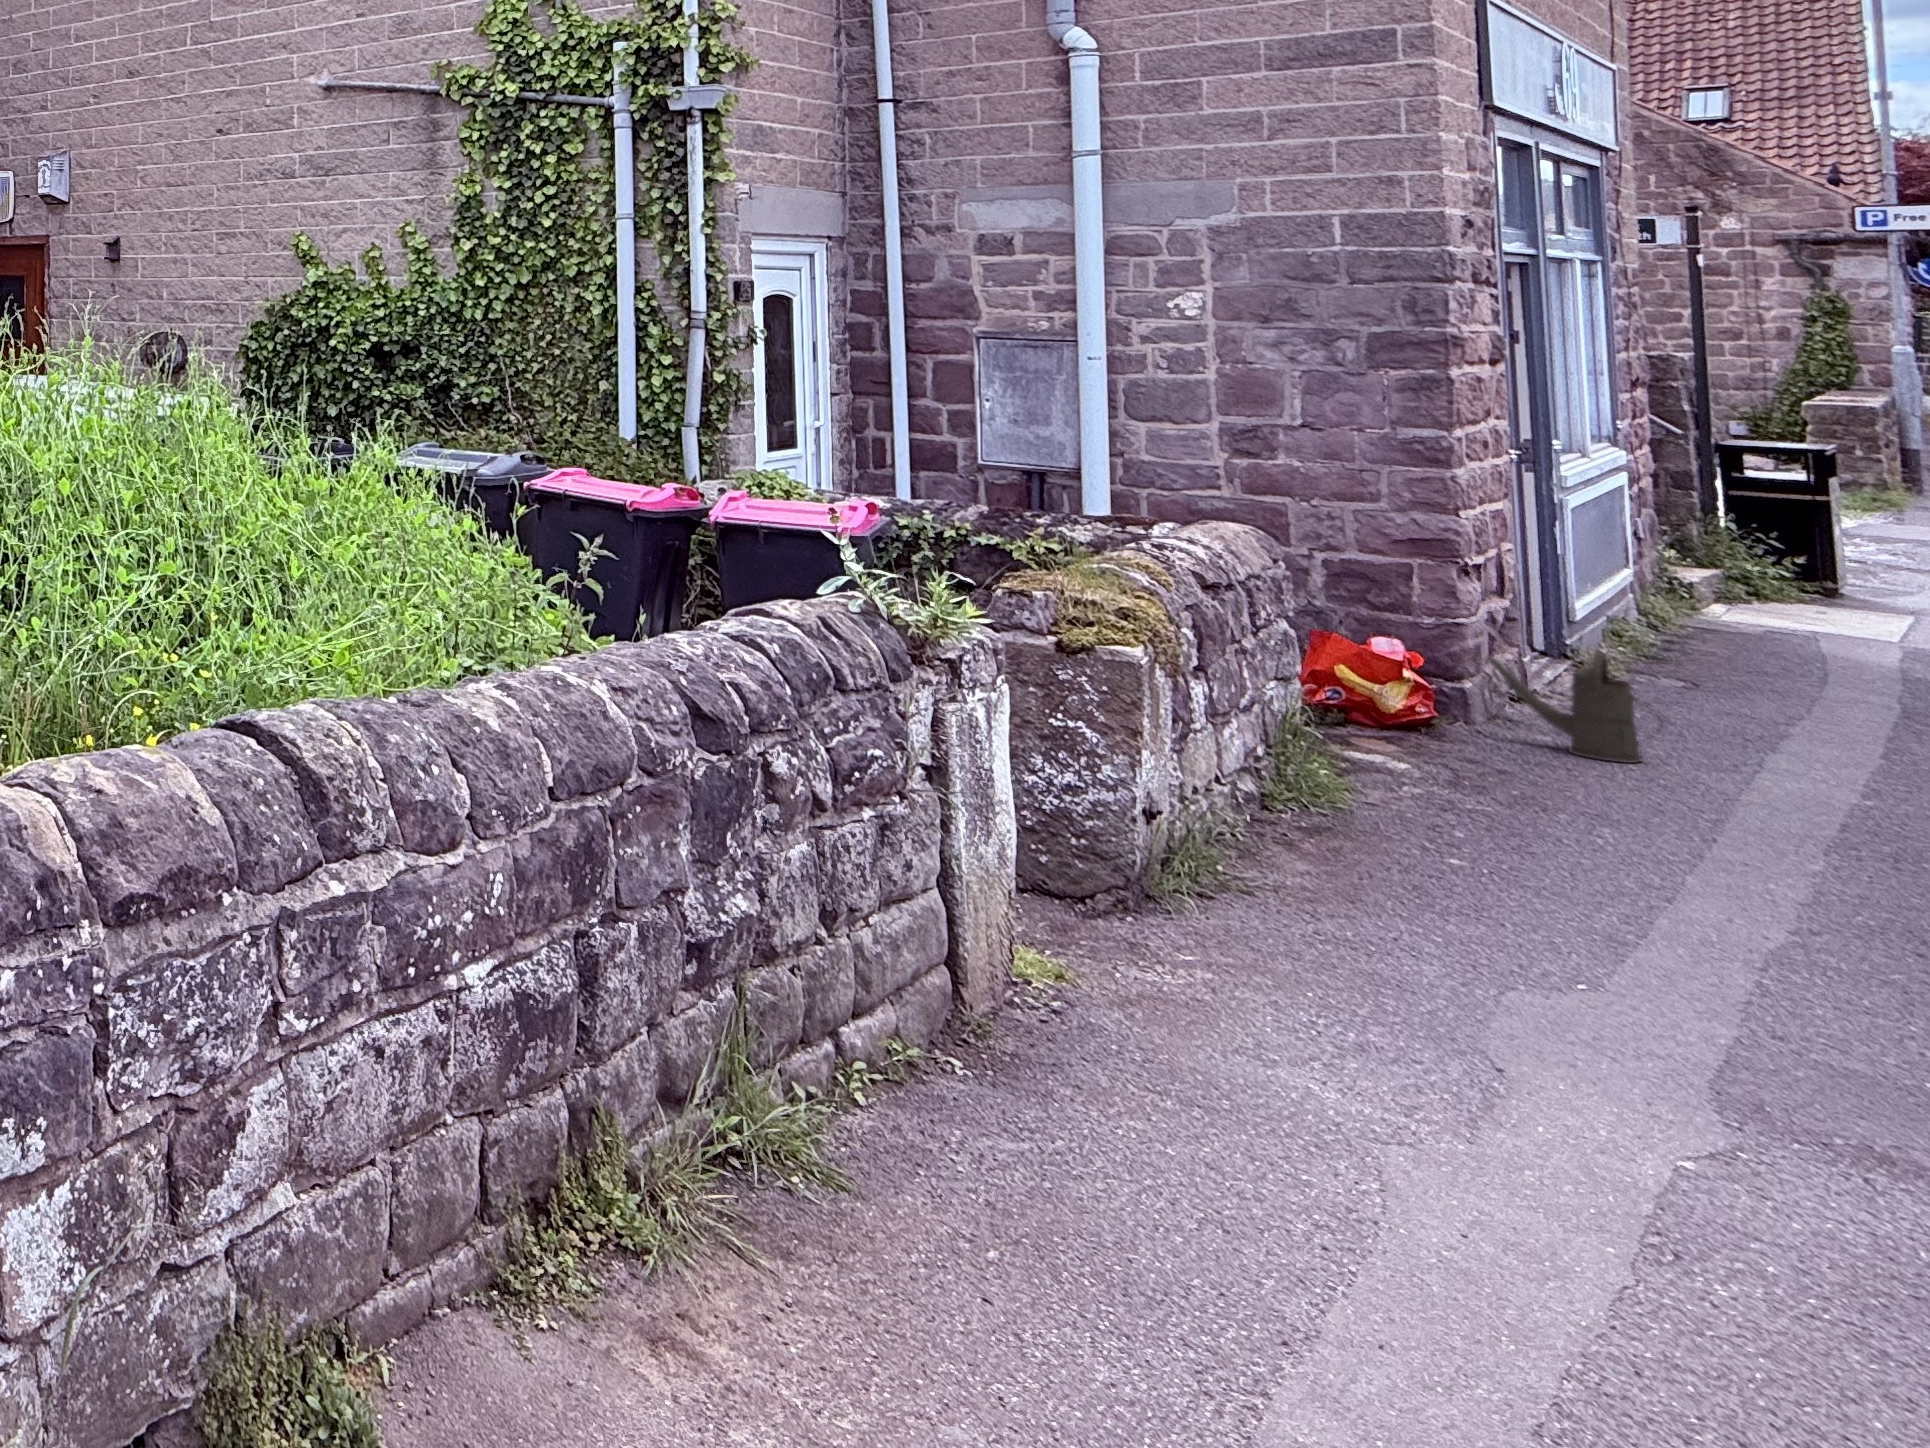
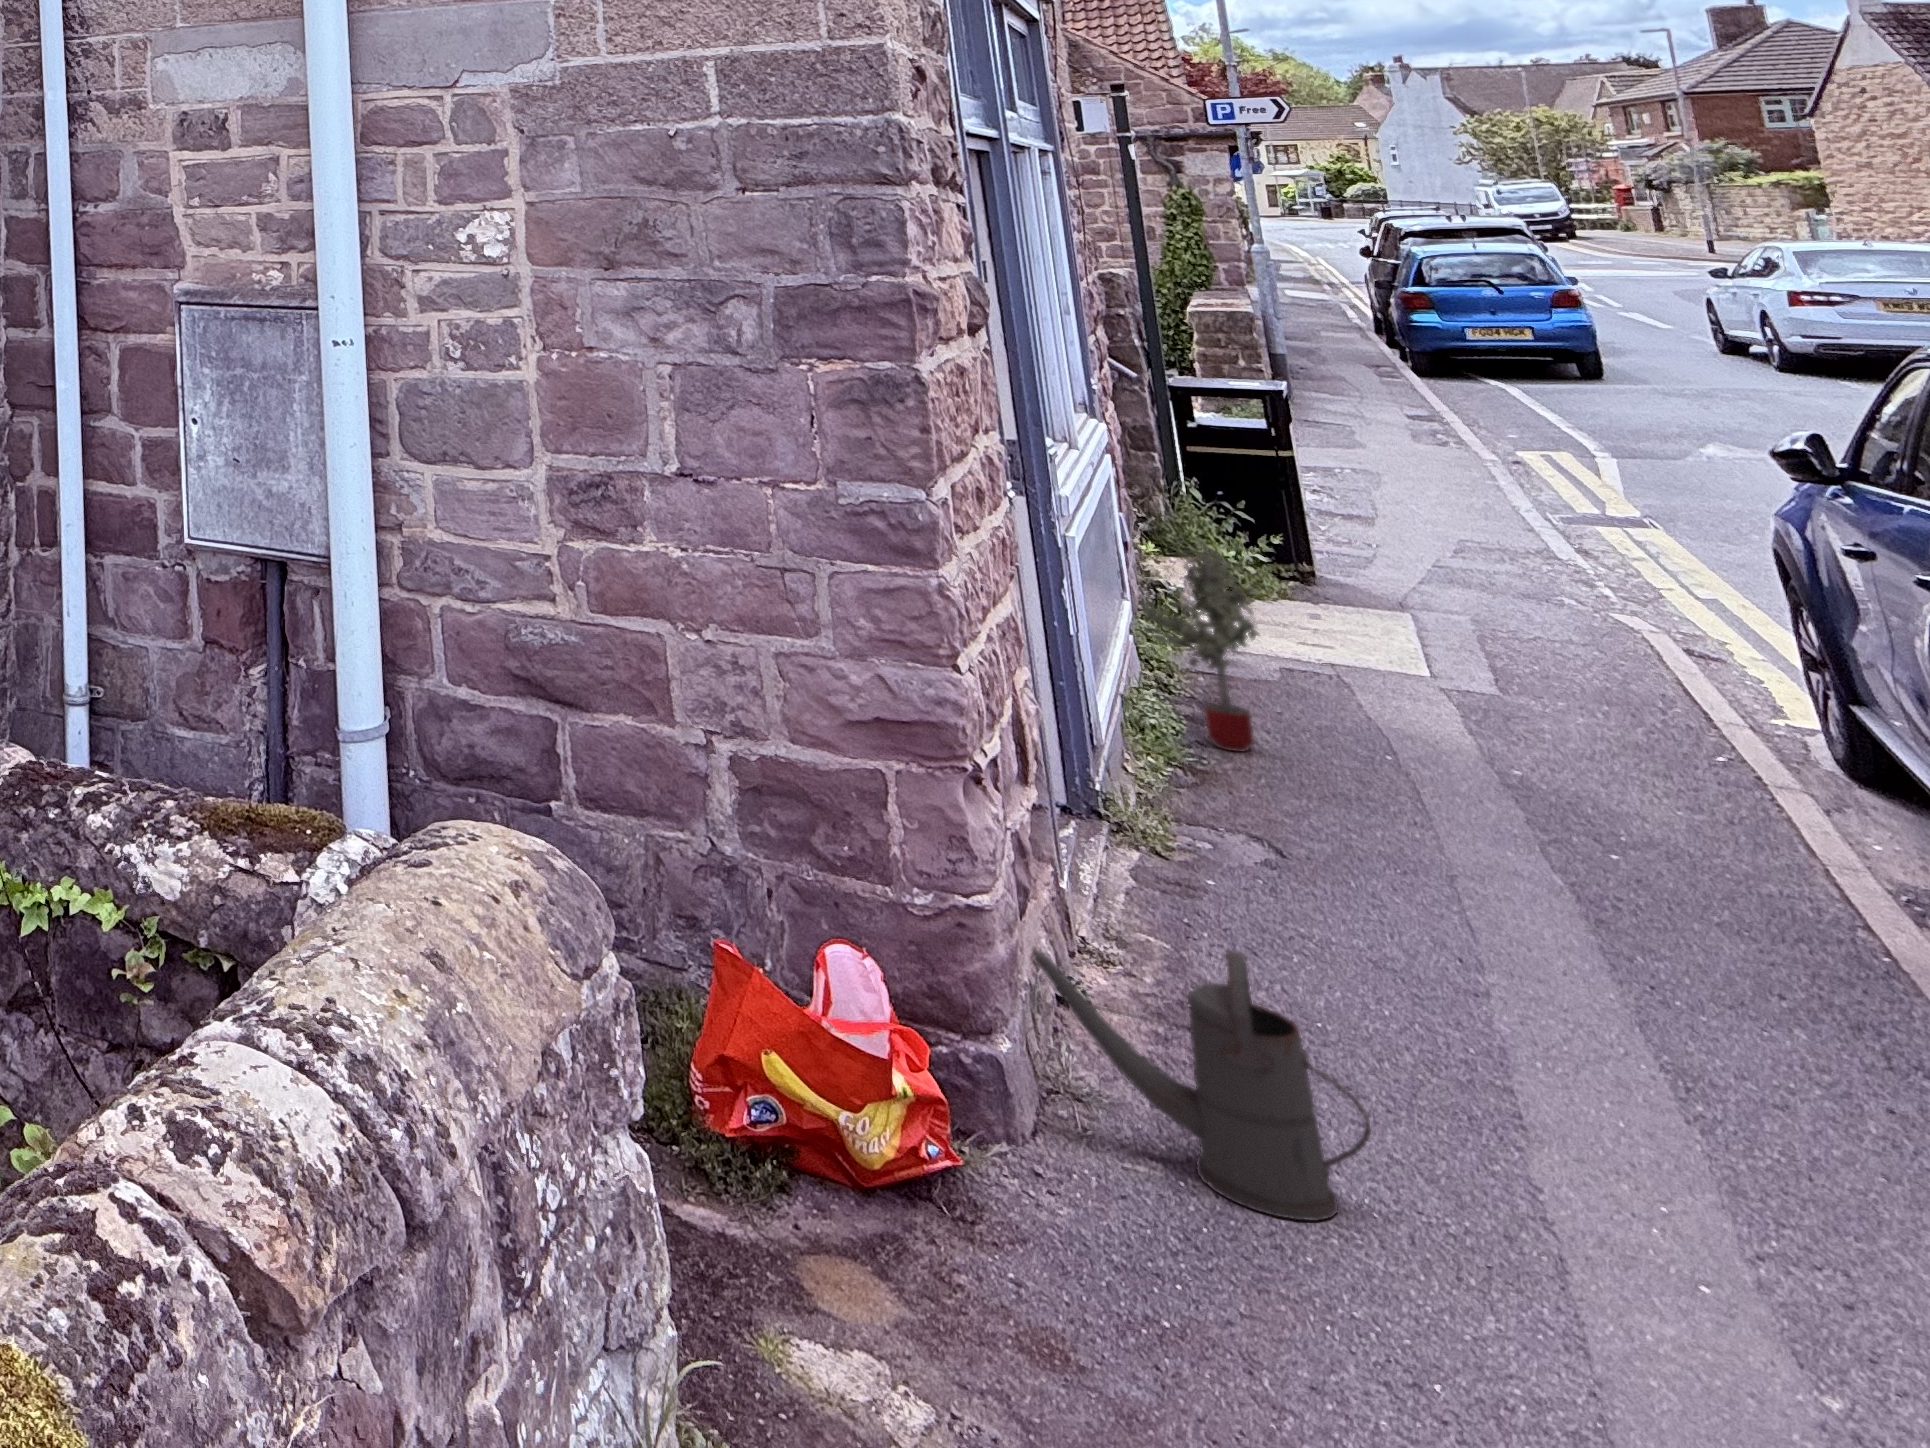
potted tree: none [1632,519,1728,655] -> present [1141,538,1258,752]

